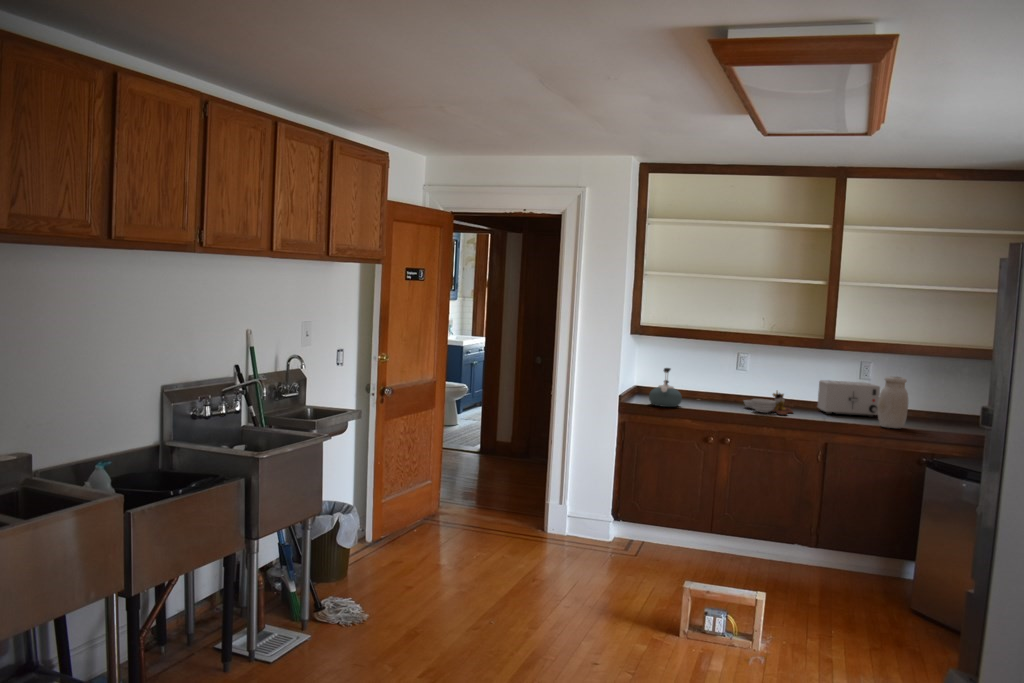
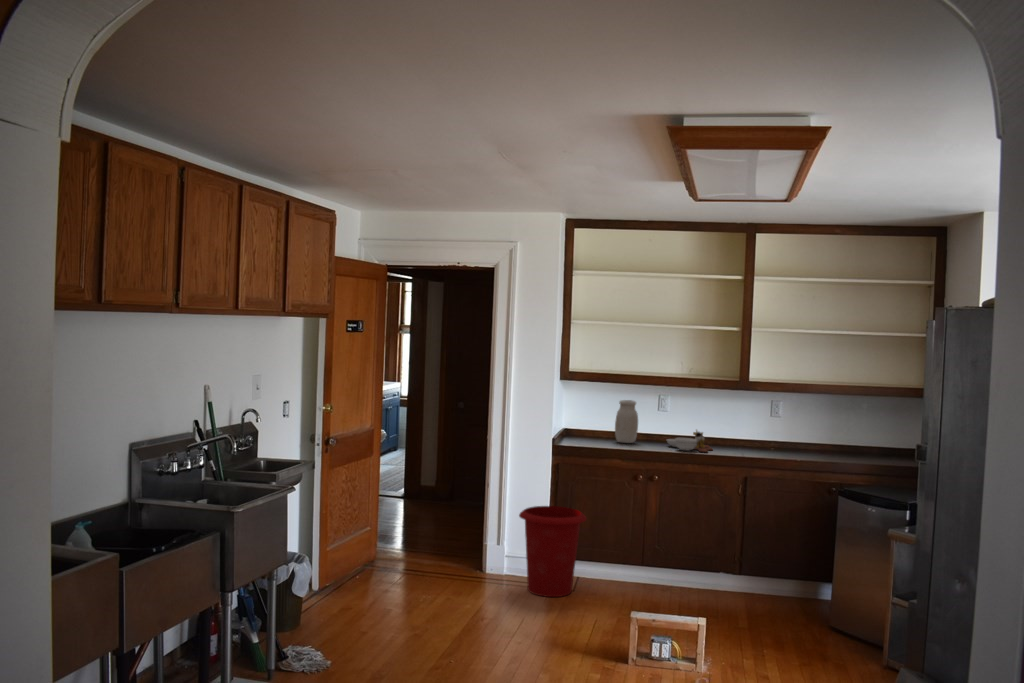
kettle: present [649,368,682,407] -> none [580,411,611,448]
jar: present [878,376,908,428] -> present [615,400,638,443]
toaster: present [817,380,880,417] -> none [733,419,789,451]
waste bin: none [579,466,651,561] -> present [519,506,587,597]

